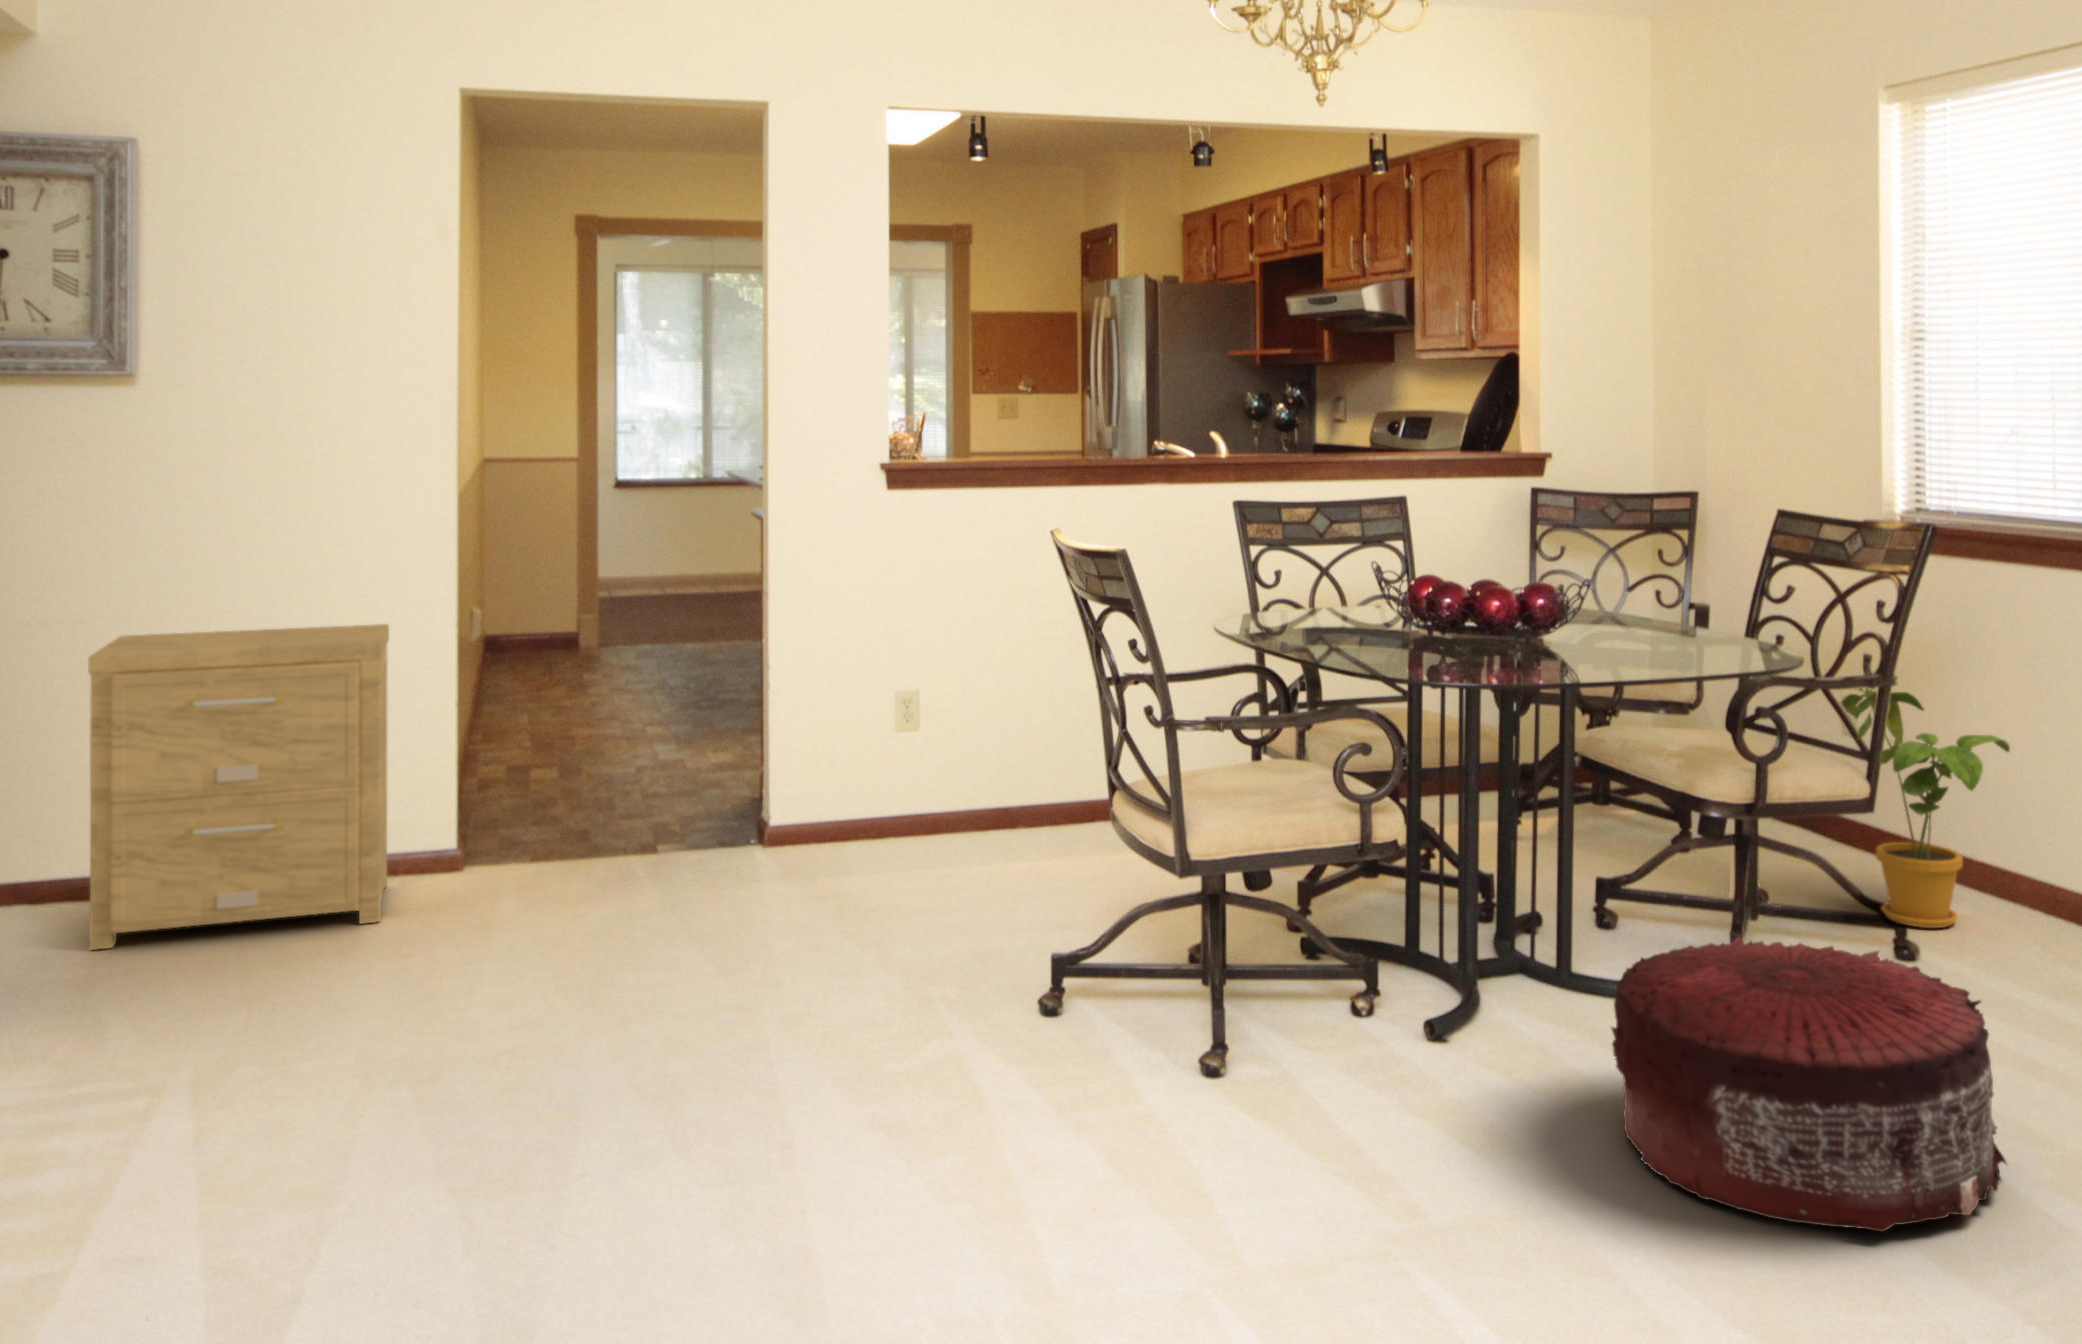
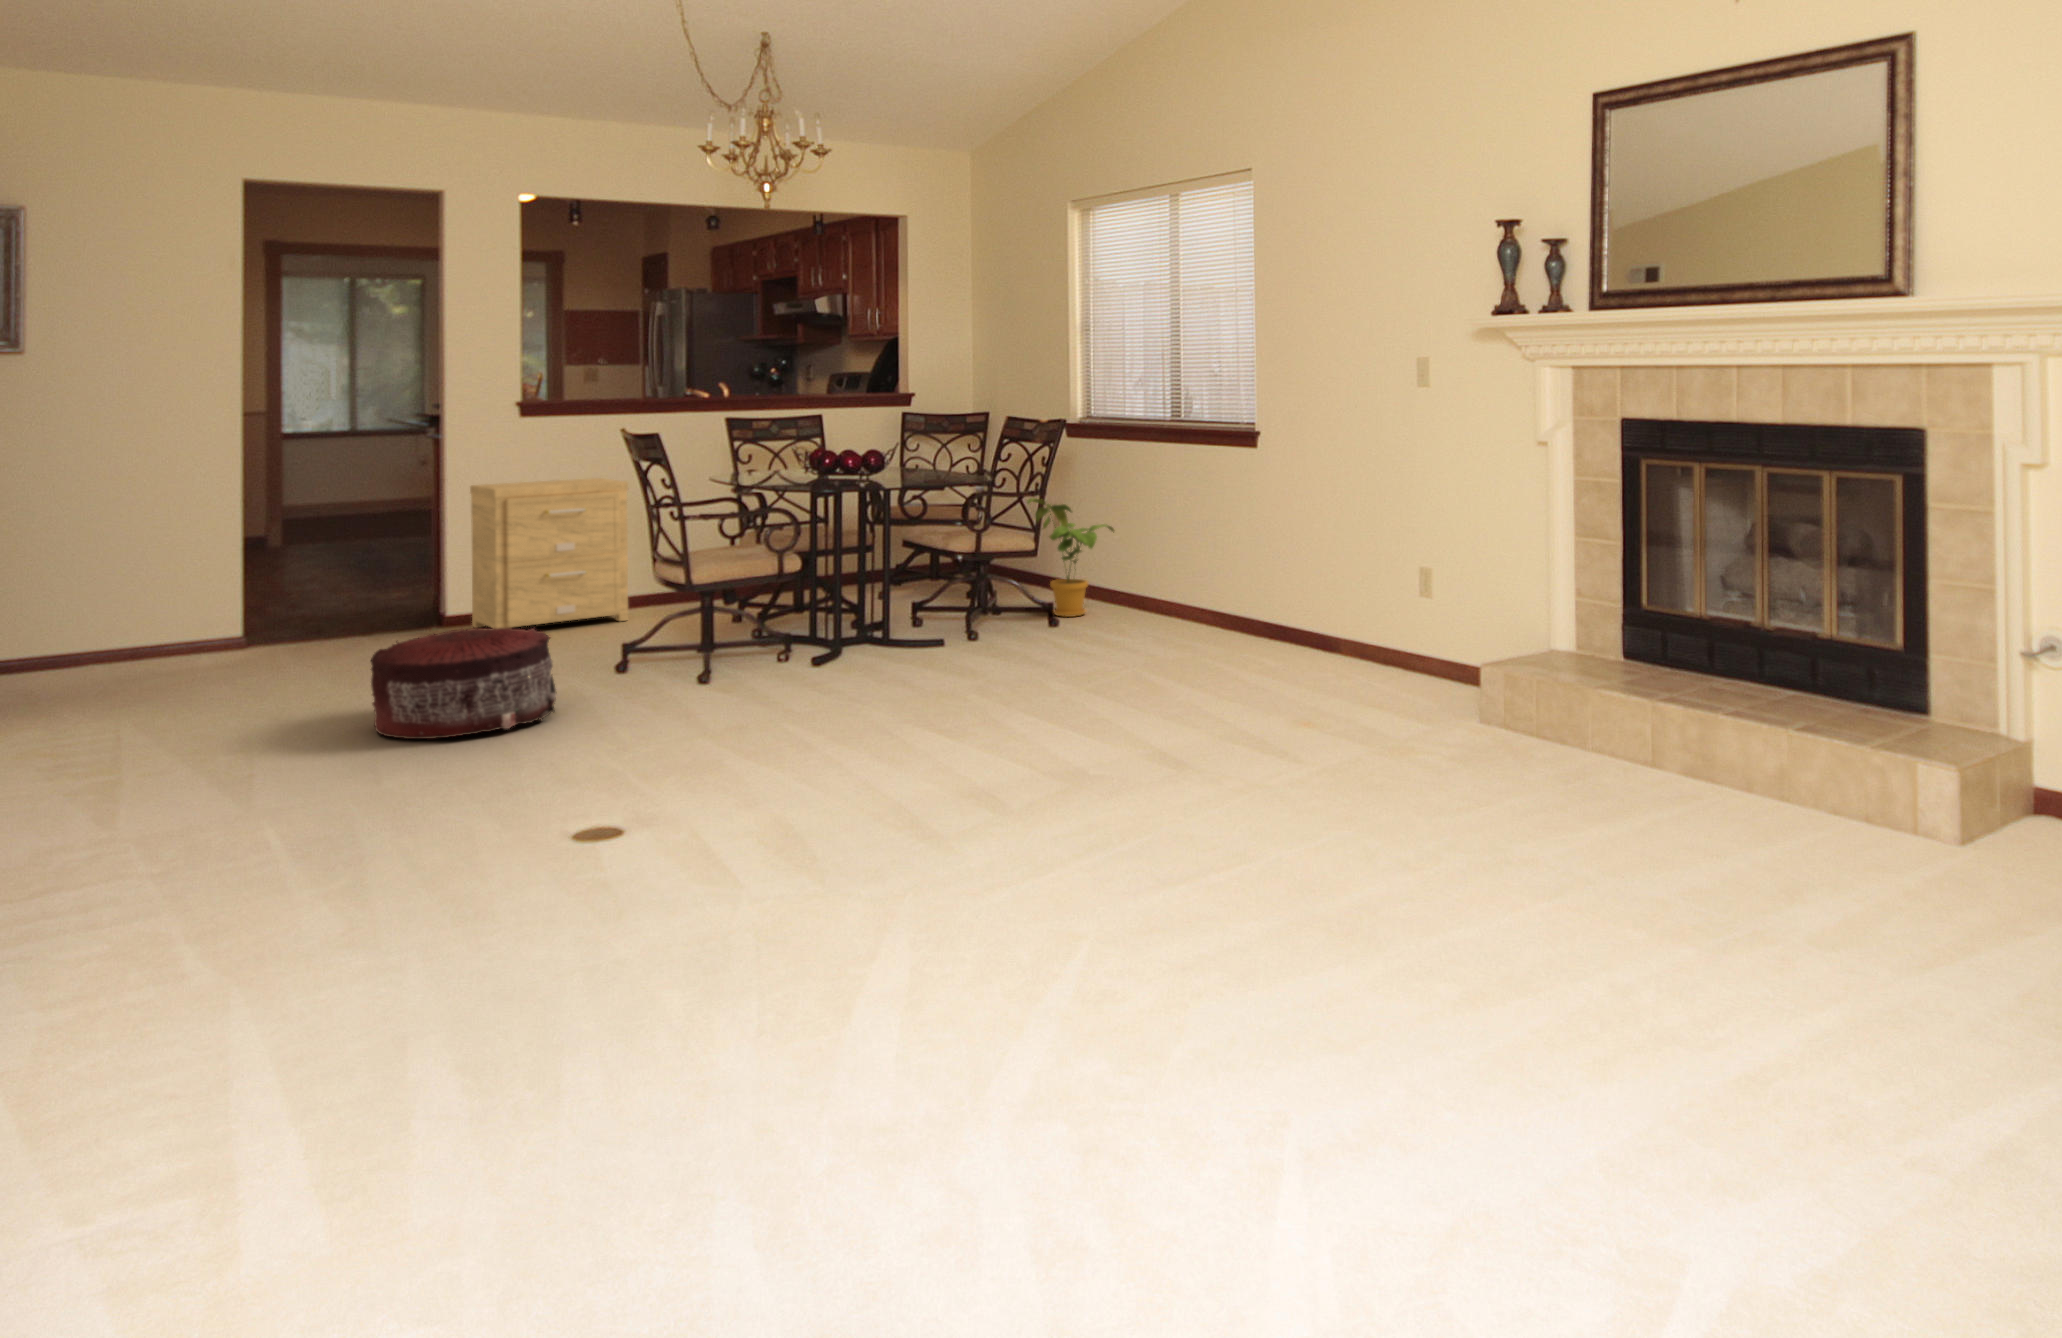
side table: present [88,624,389,950] -> present [470,478,628,628]
pouf: present [1612,937,2006,1232] -> present [371,627,556,739]

